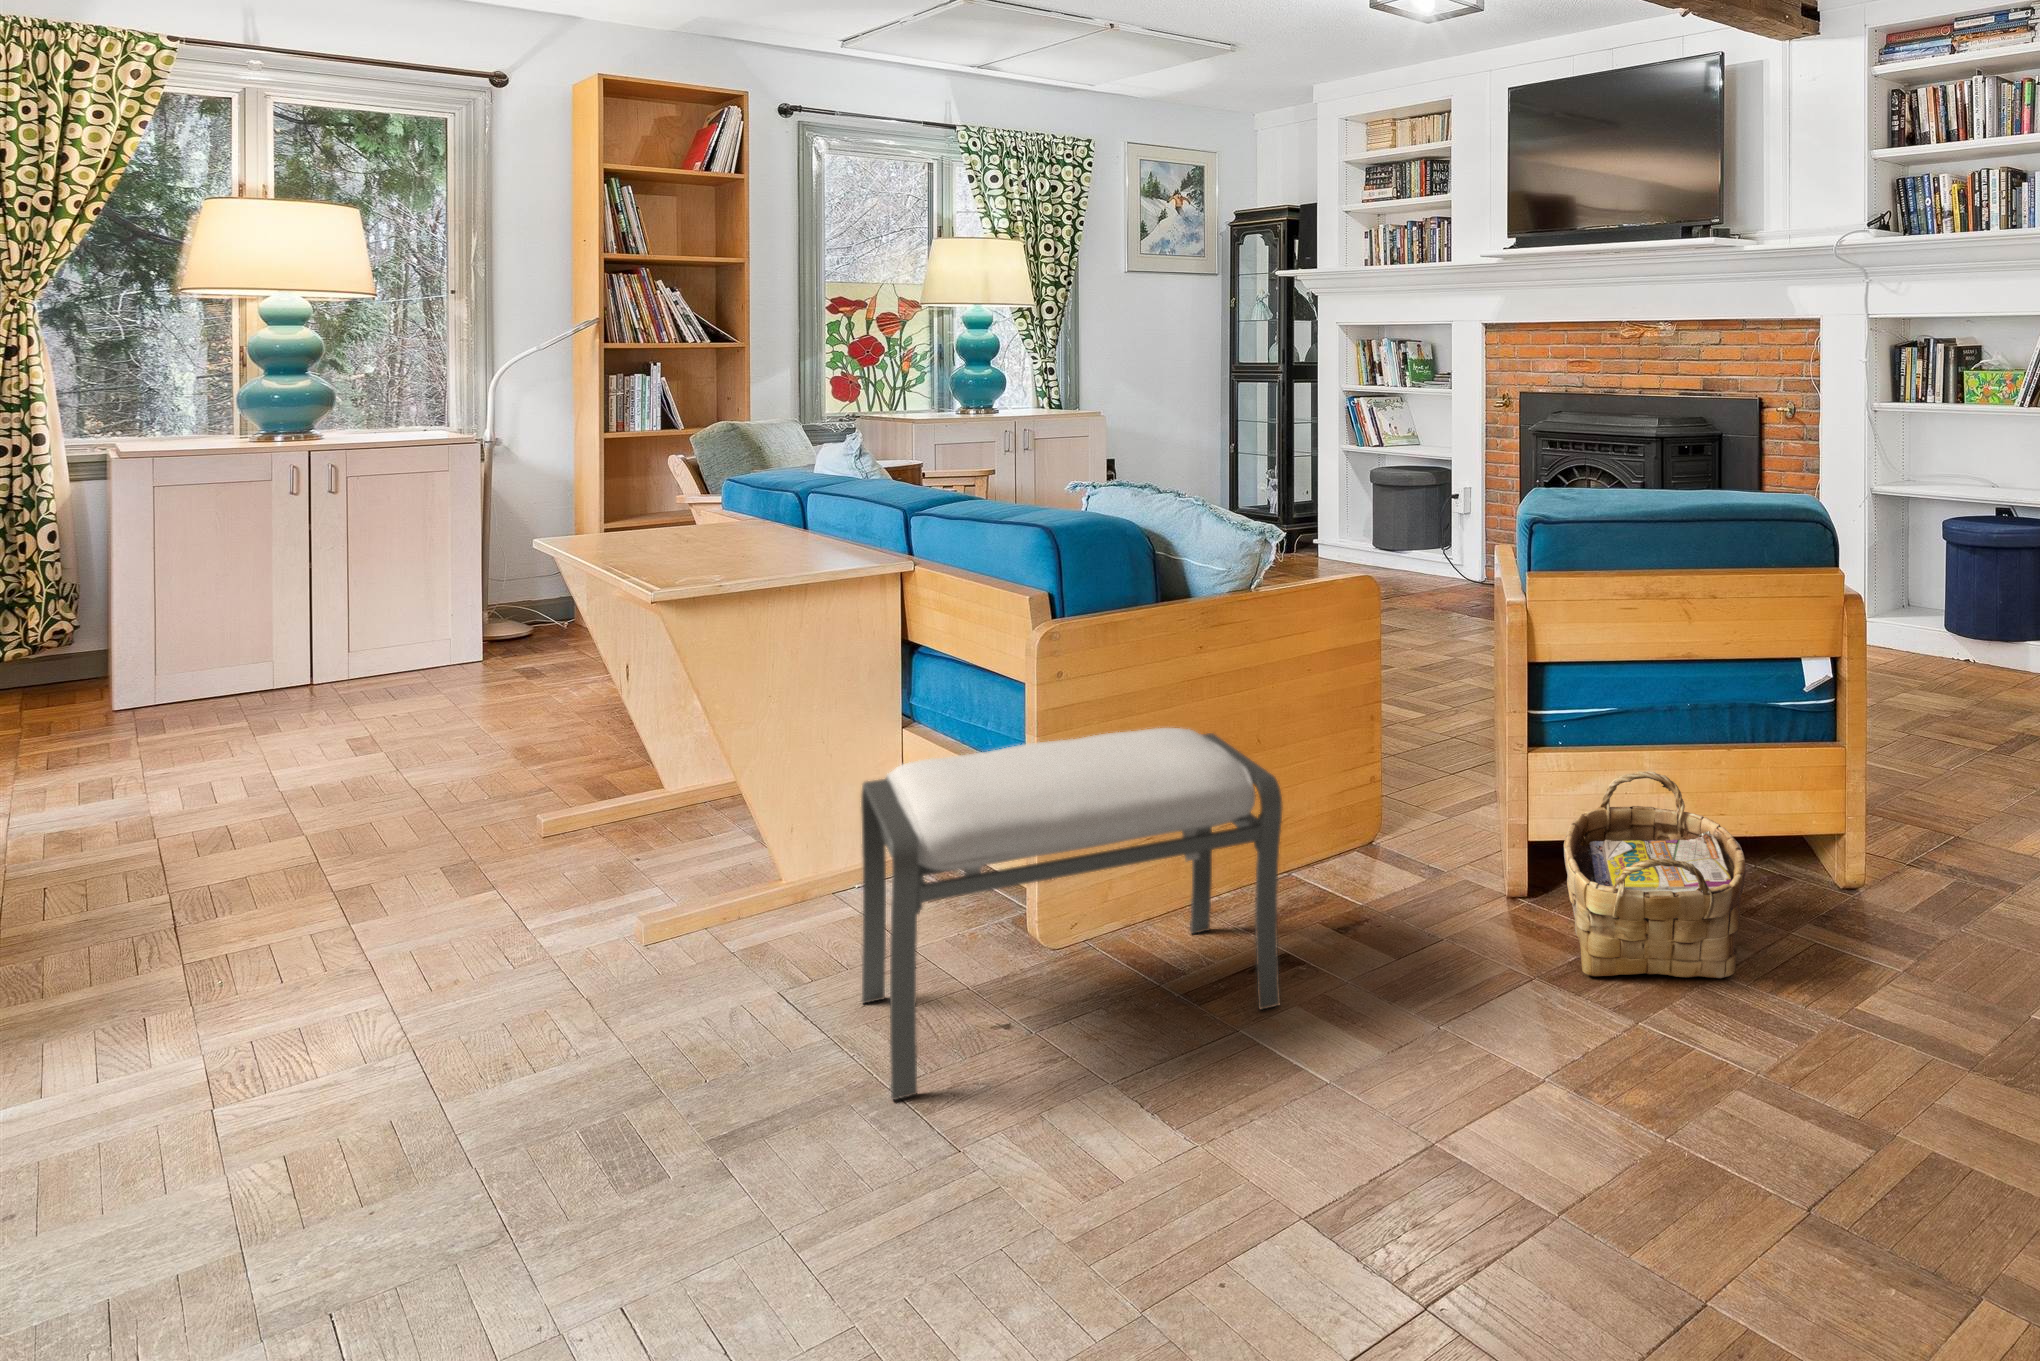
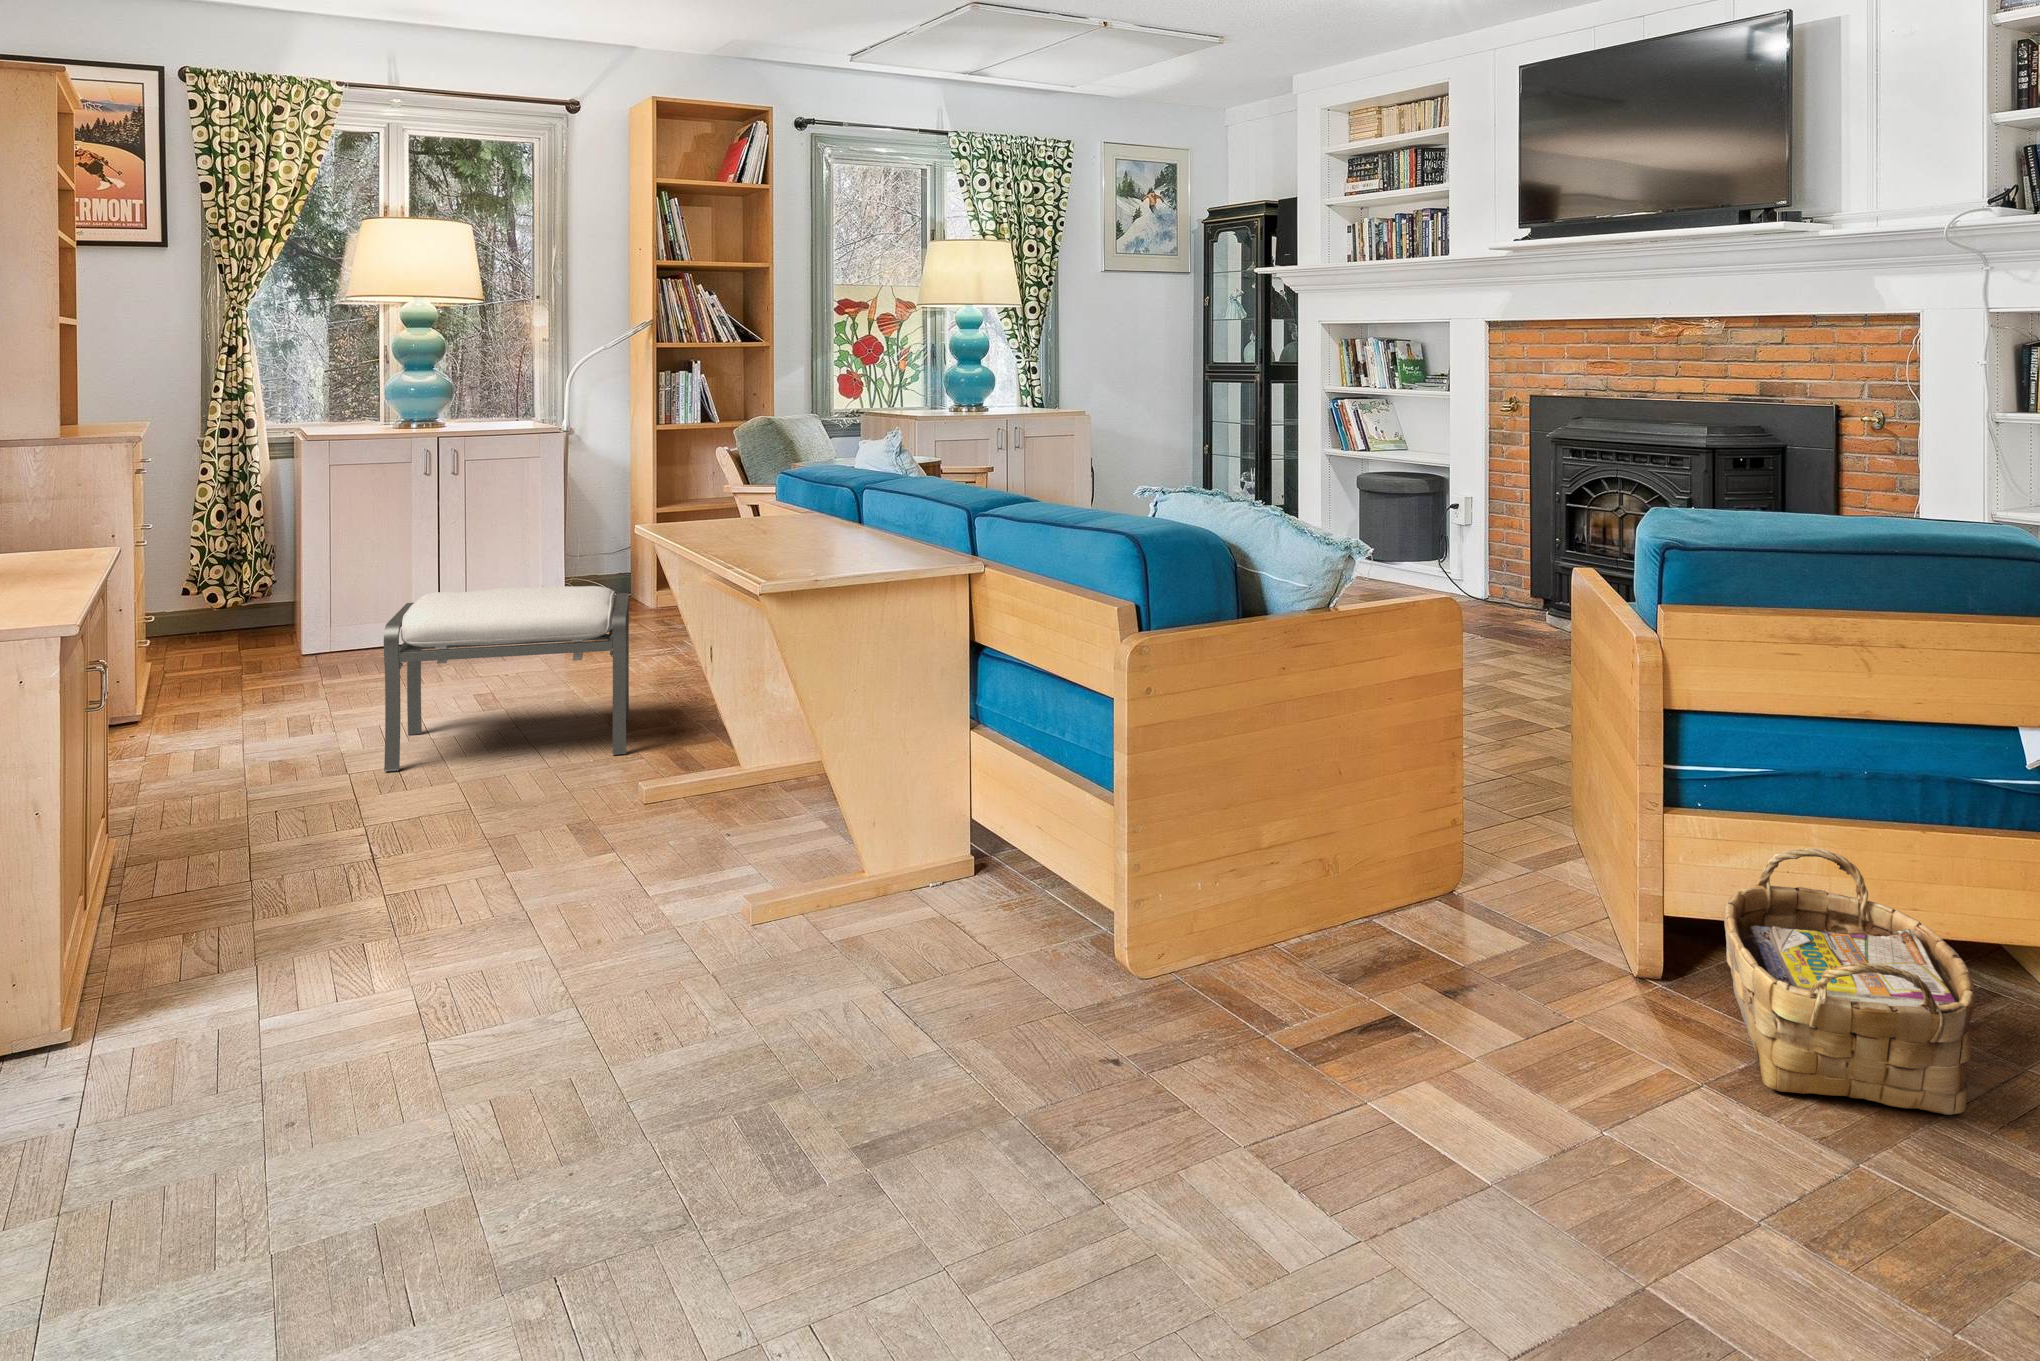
ottoman: present [861,728,1283,1099] -> present [384,586,629,771]

